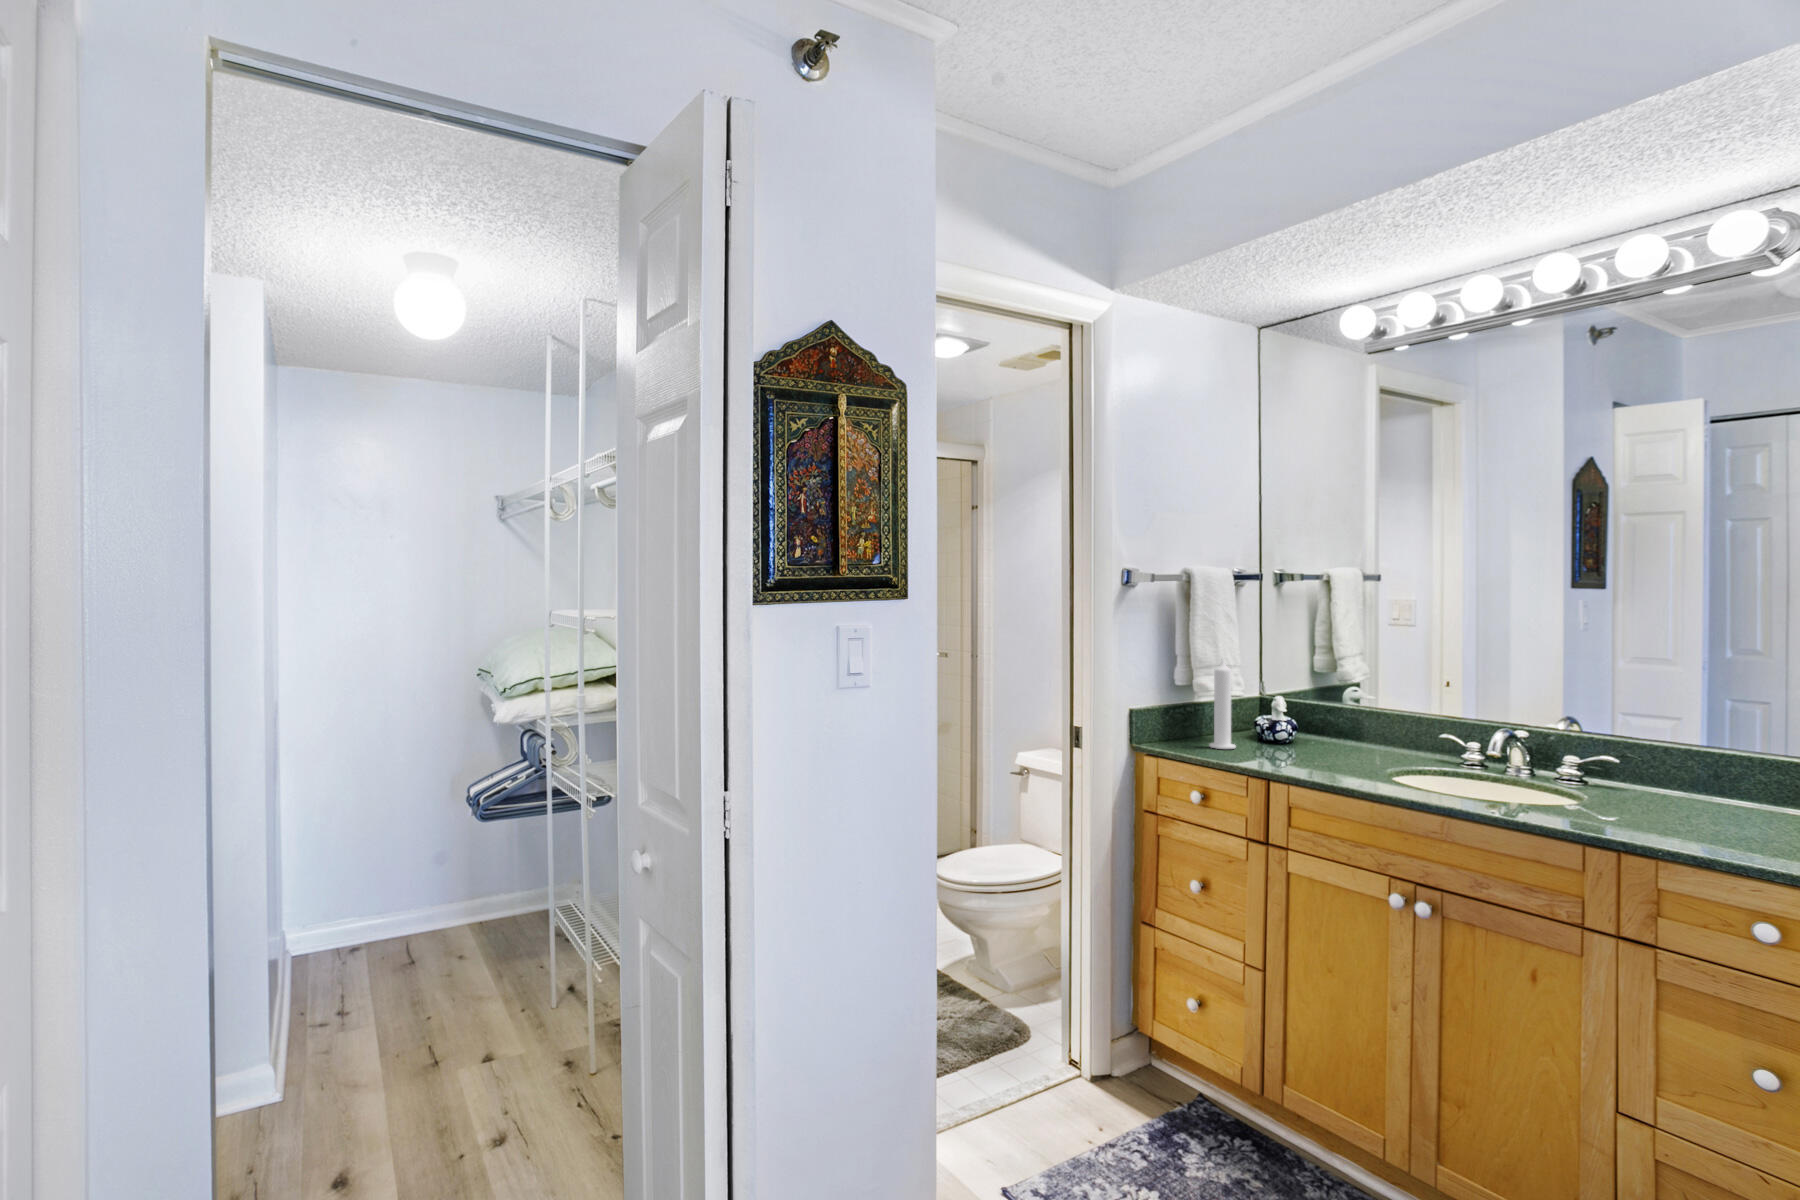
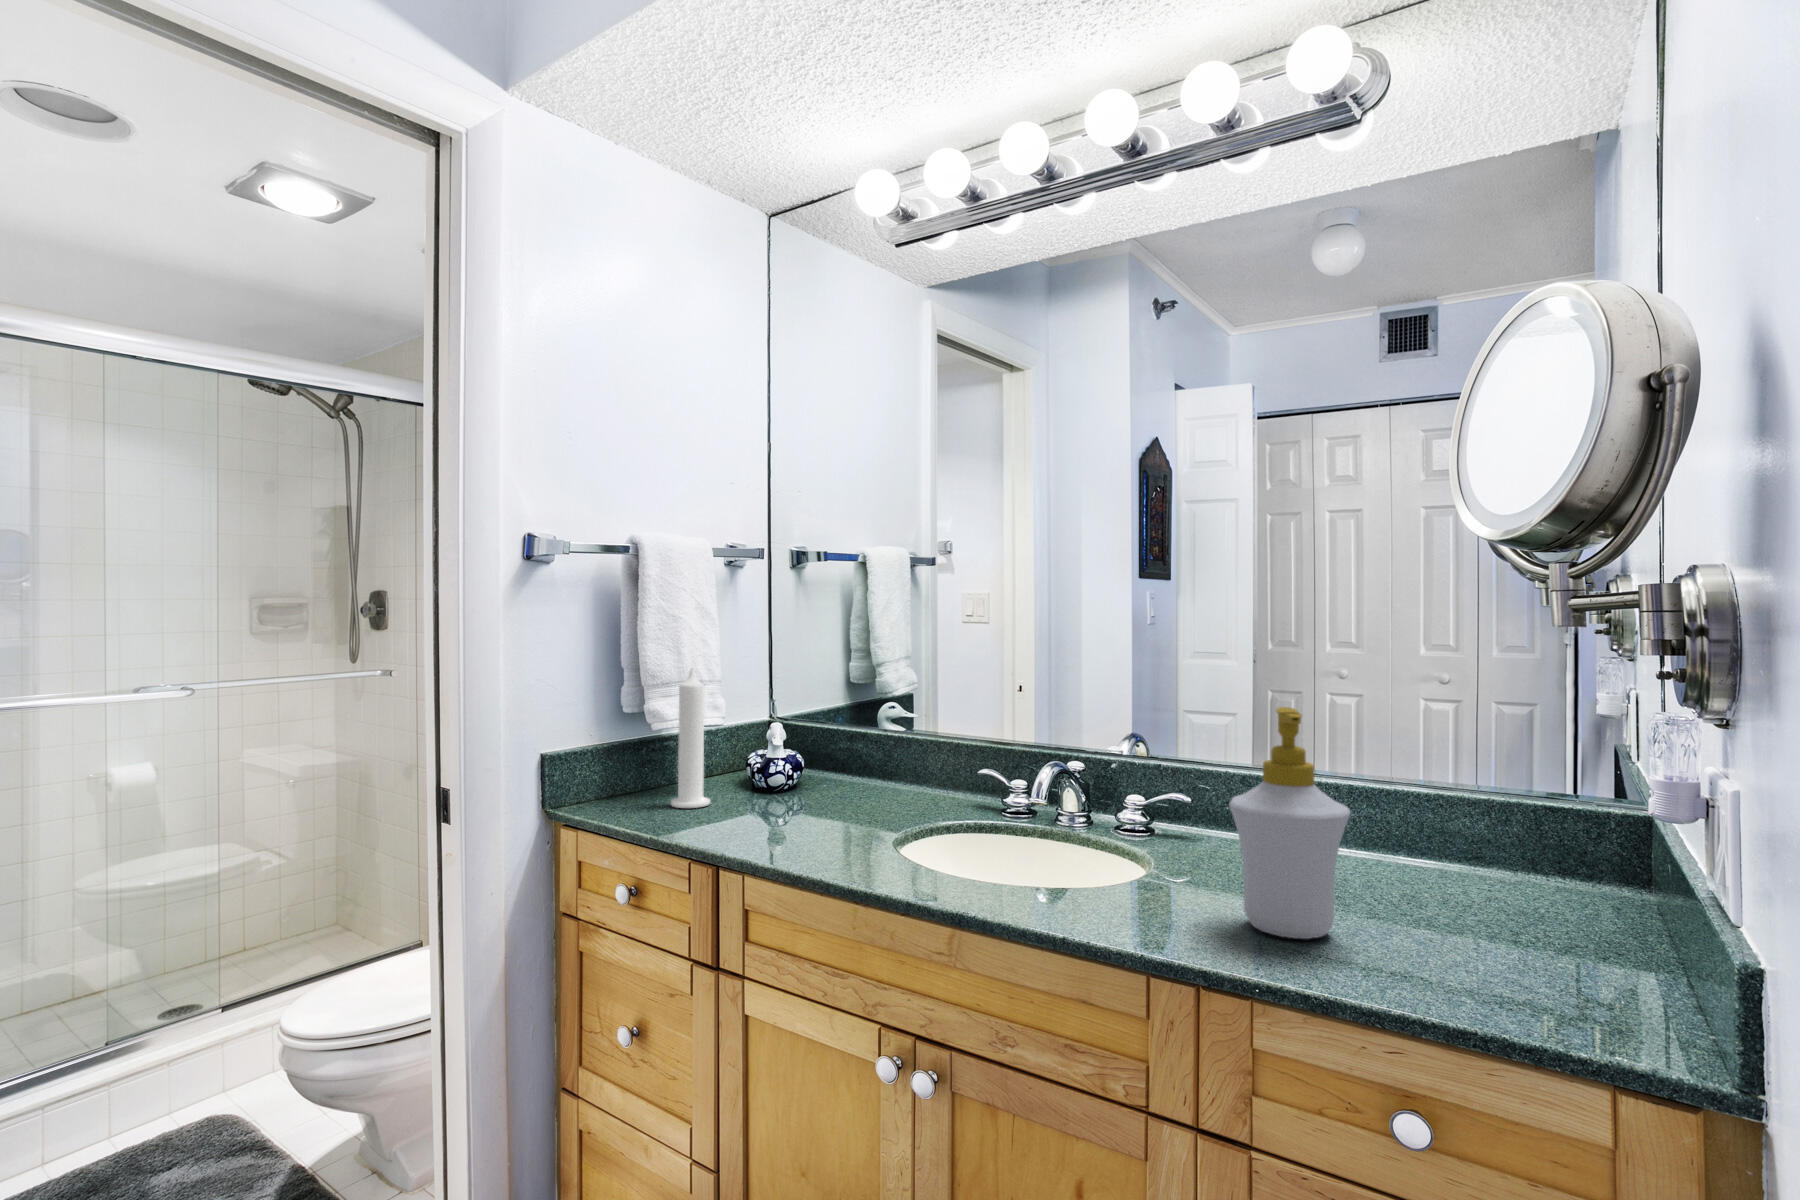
soap bottle: none [1646,694,1740,837] -> present [1229,707,1350,939]

